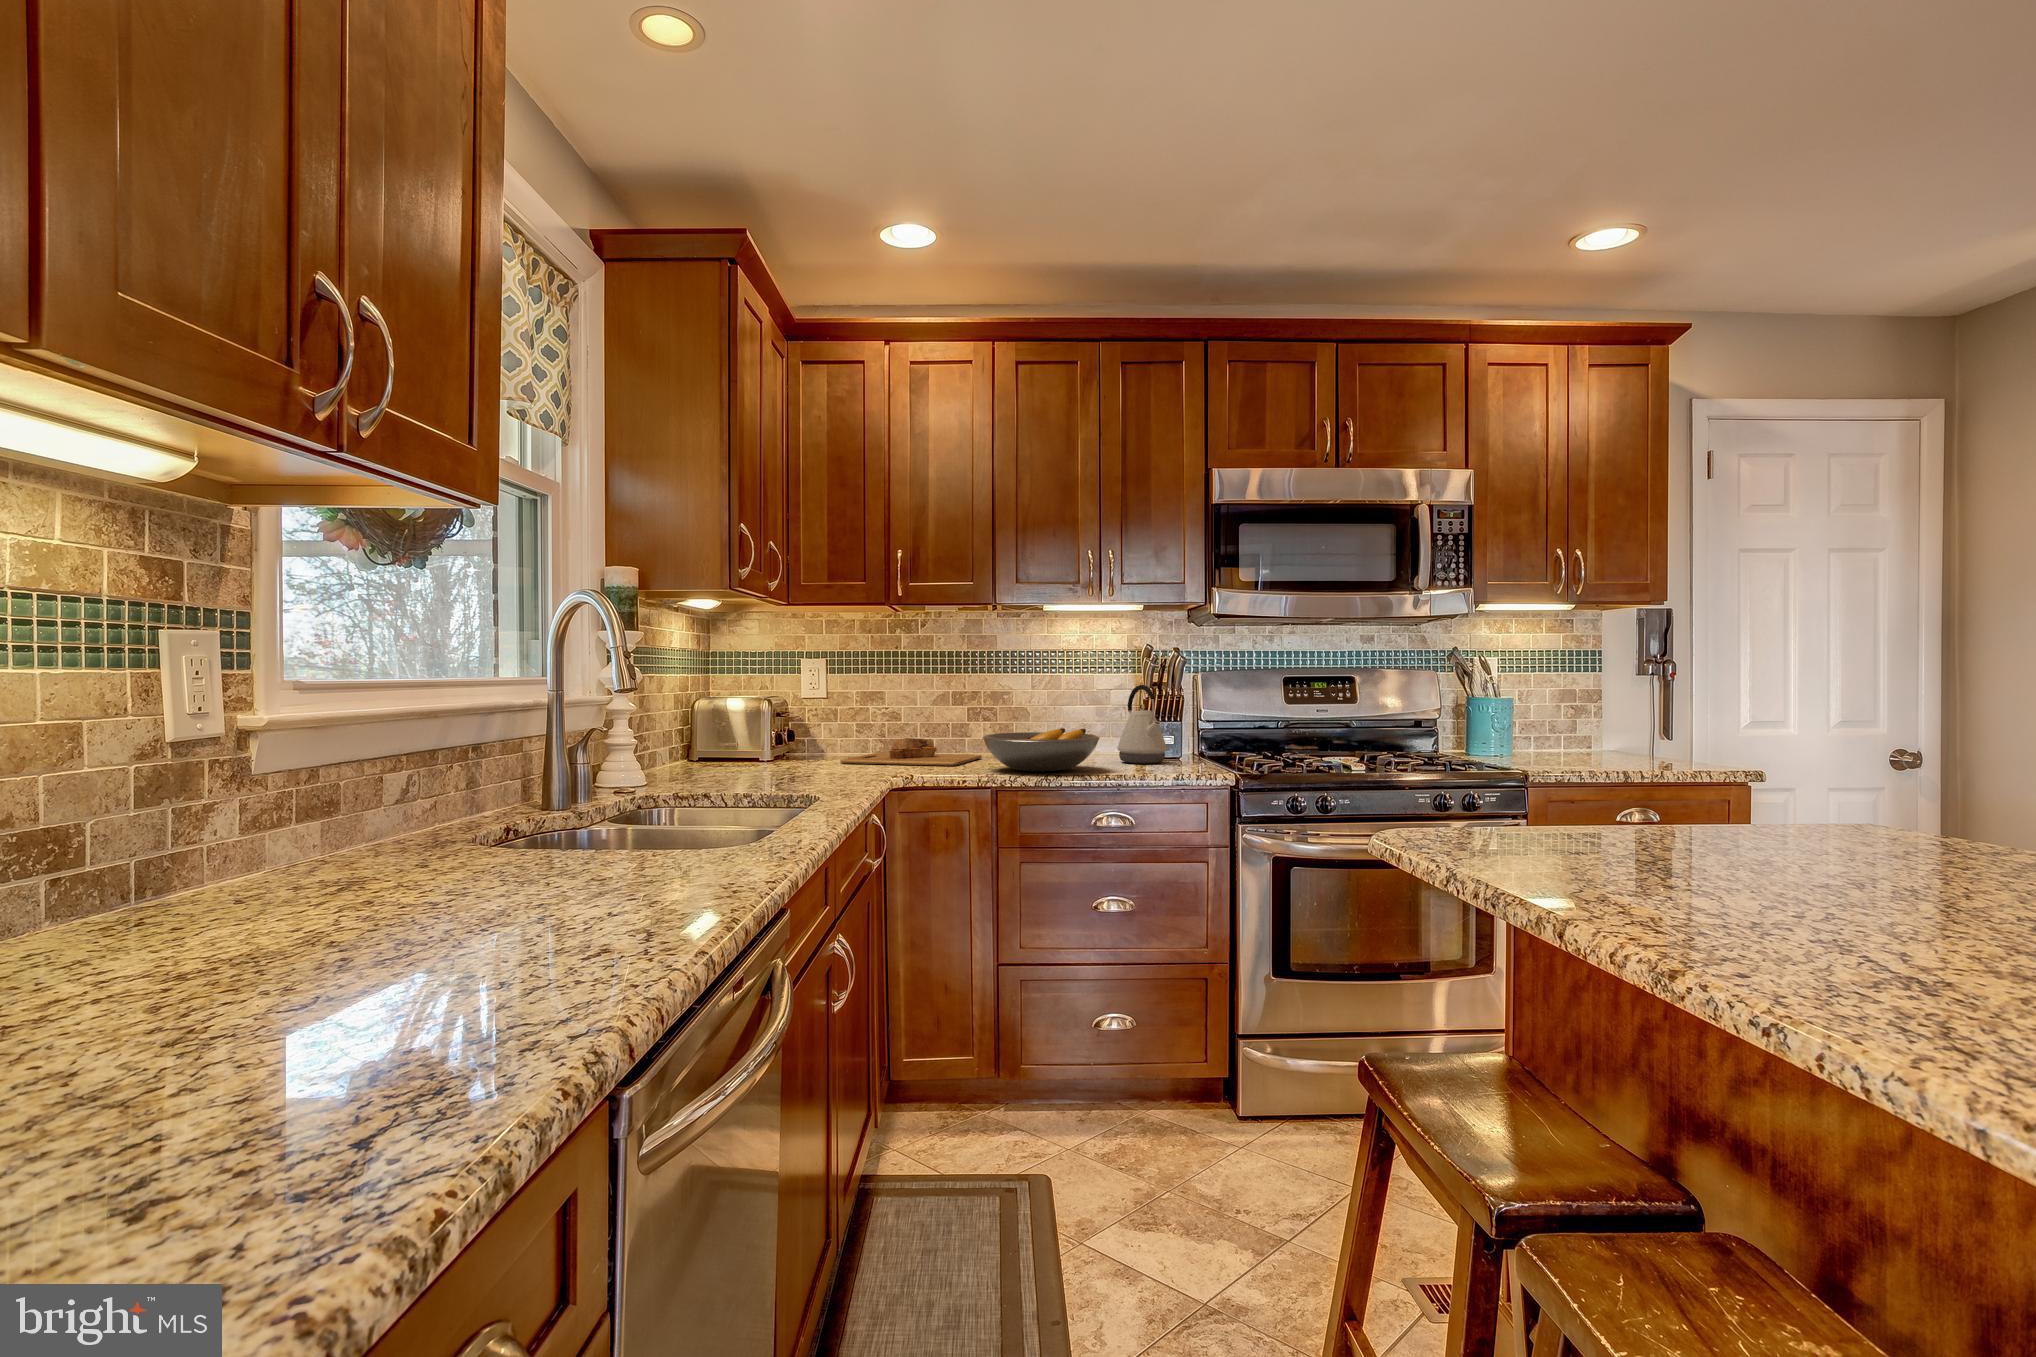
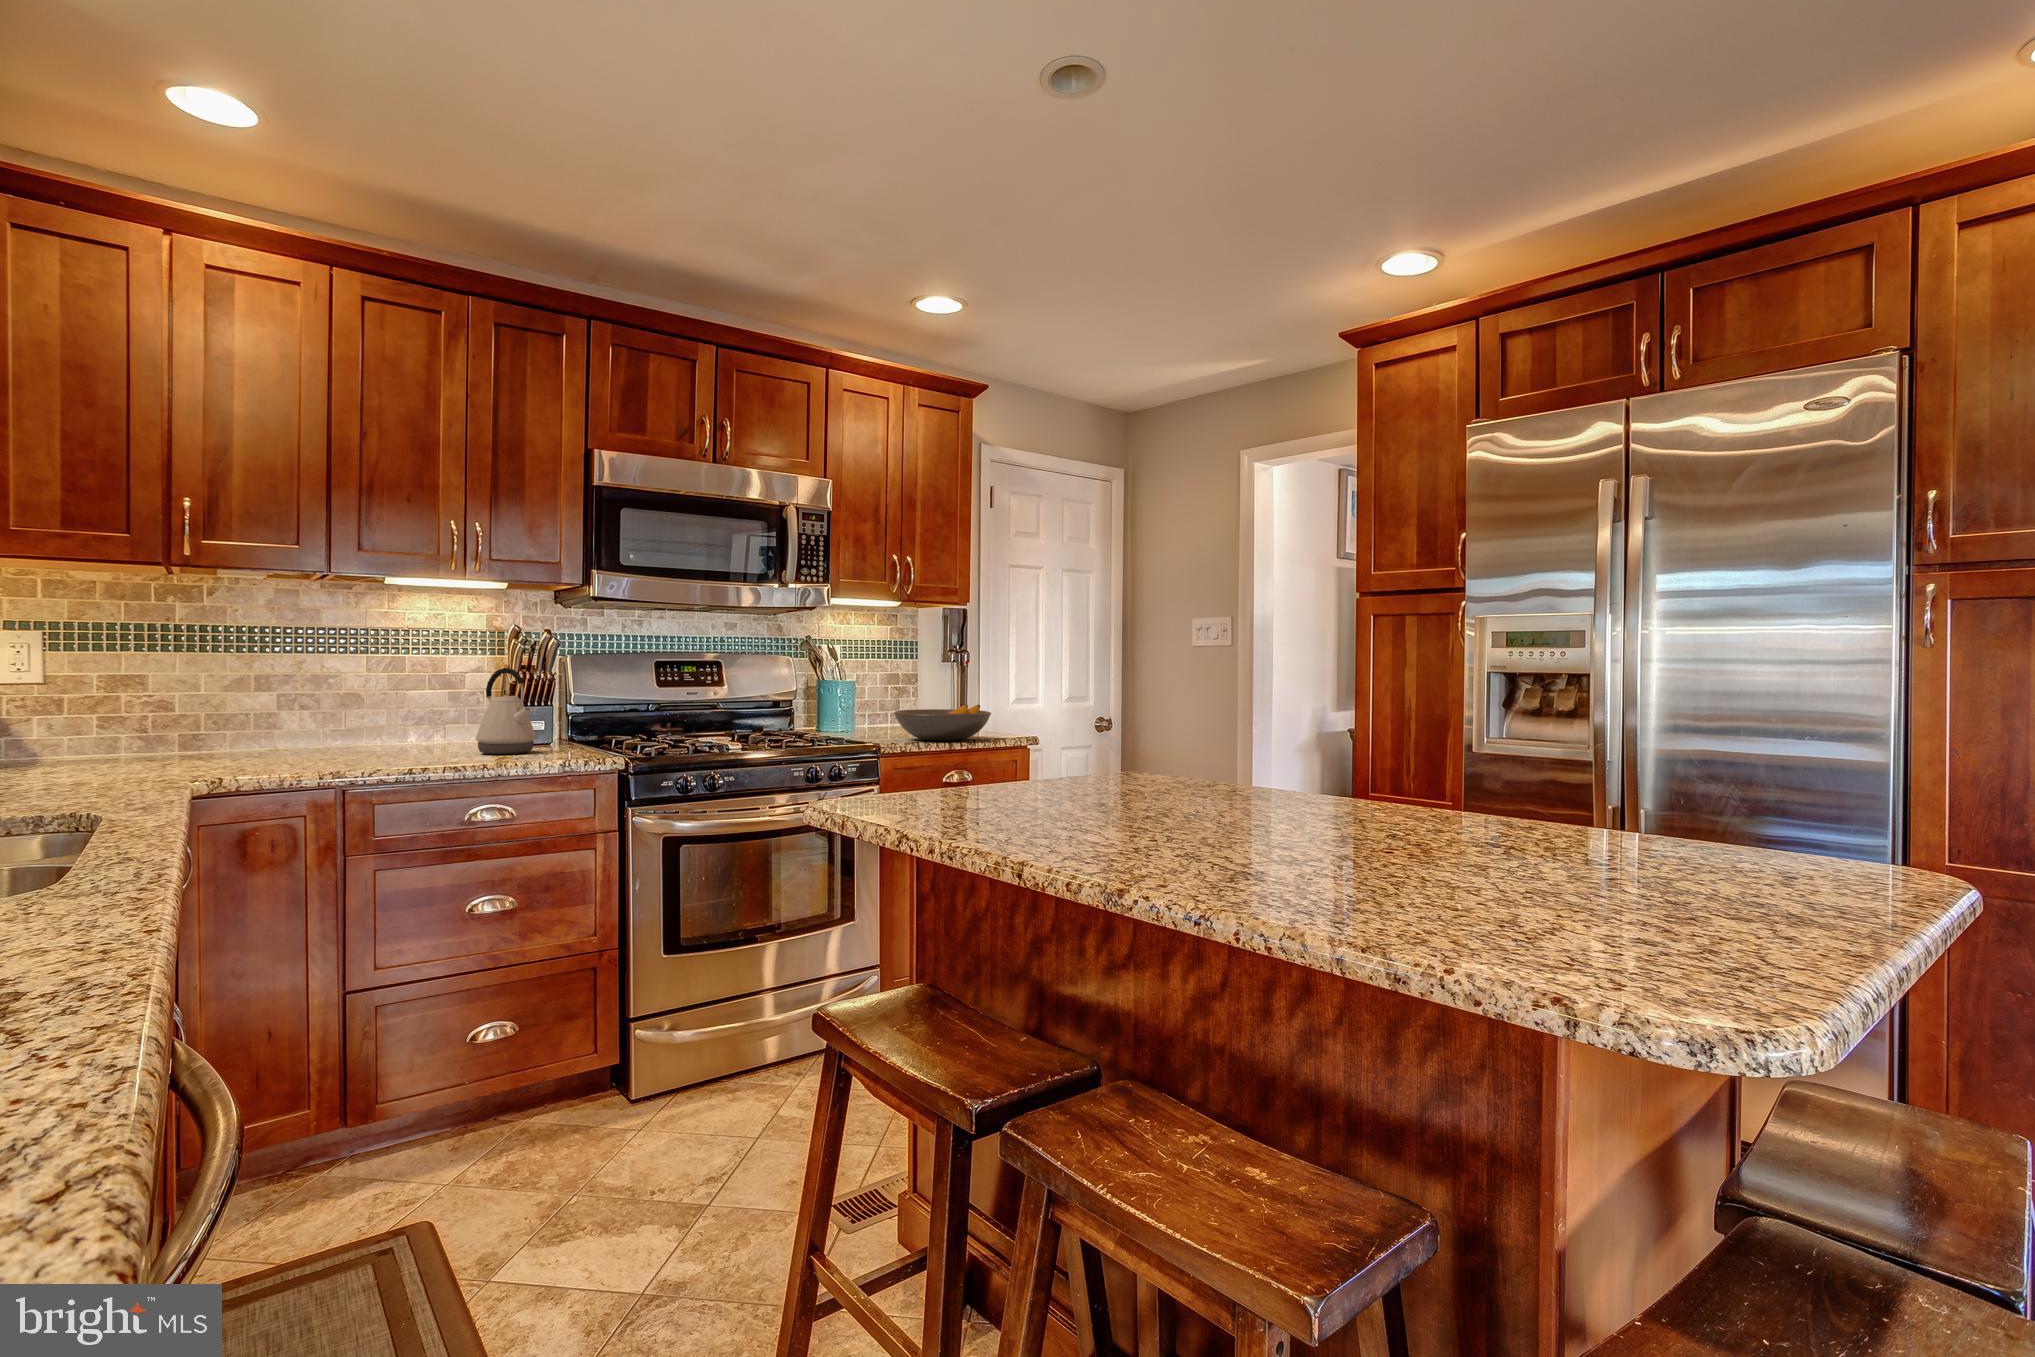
fruit bowl: present [983,728,1100,772] -> present [894,705,991,741]
cutting board: present [841,738,981,766] -> none [48,736,280,775]

